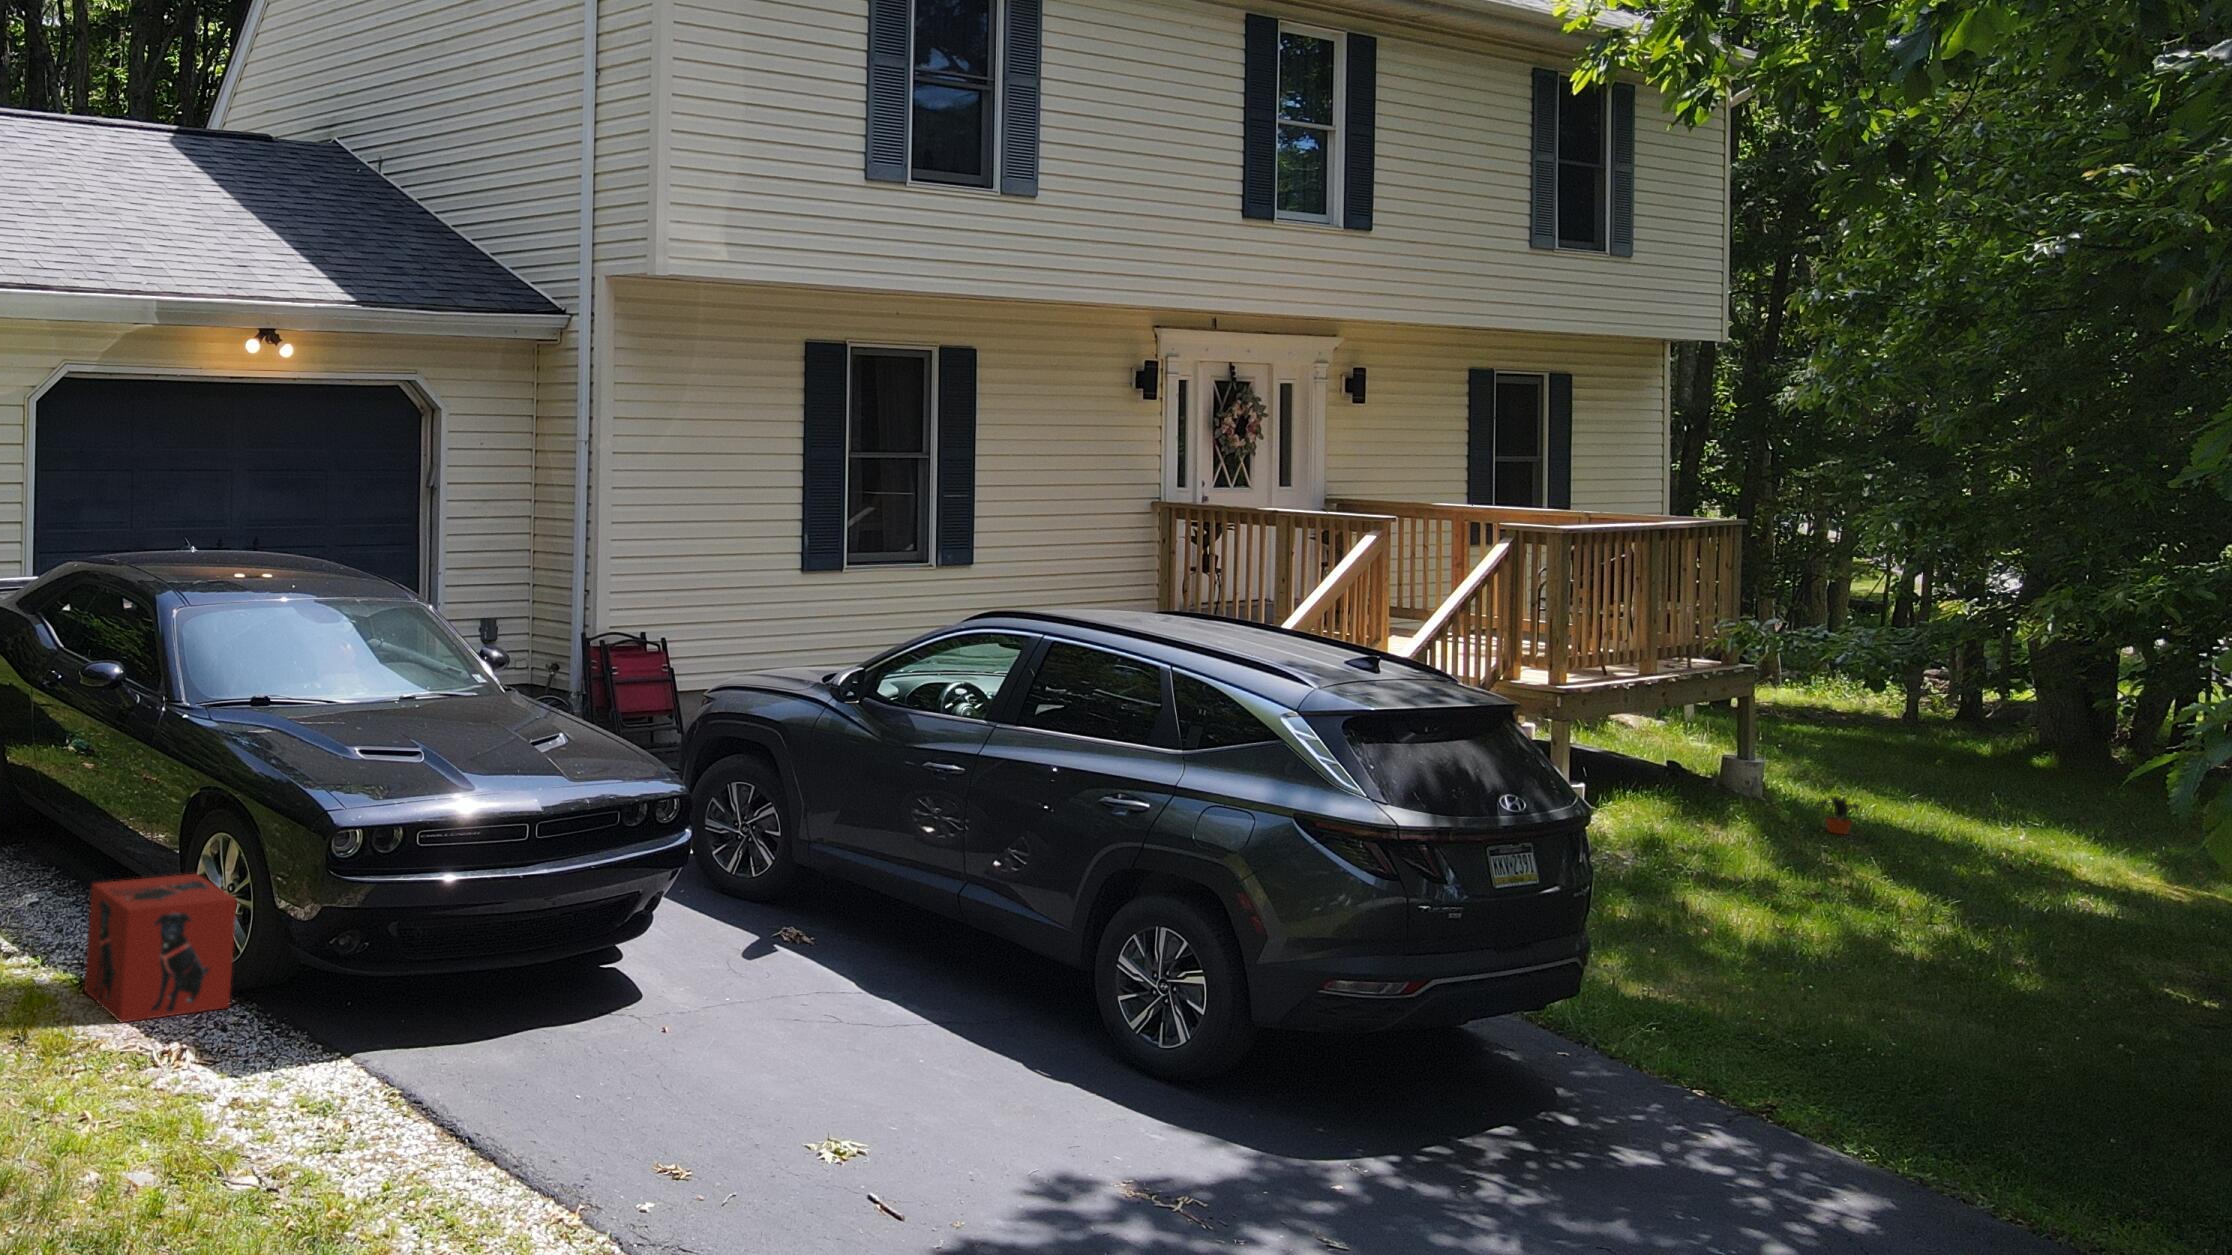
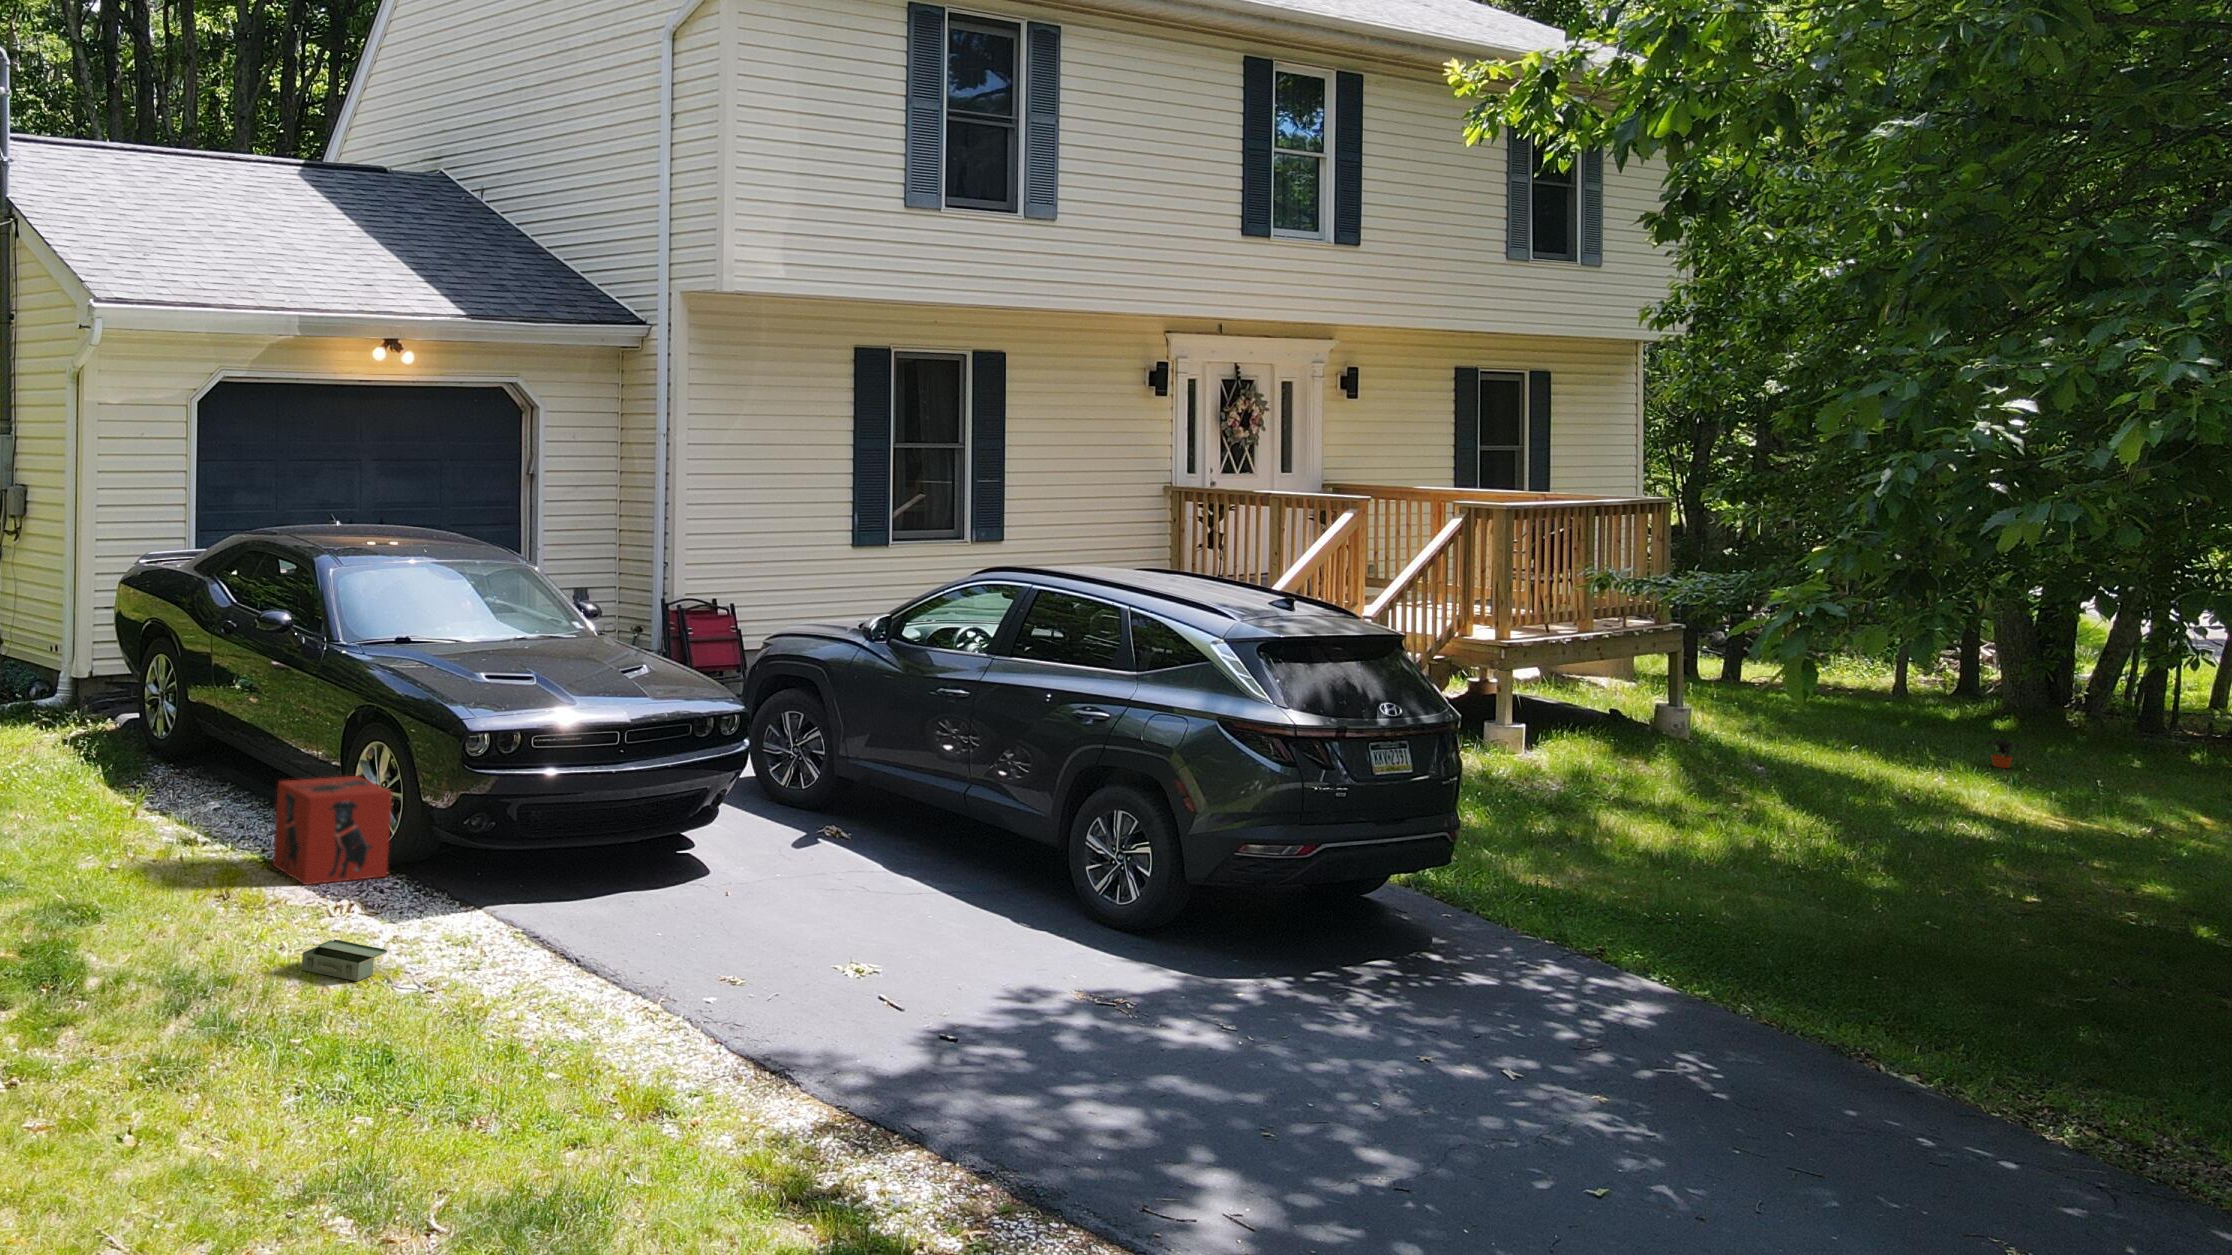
potted plant: present [1819,796,1860,834] -> present [1983,737,2023,768]
toolbox: none [92,1124,210,1191] -> present [302,940,388,981]

